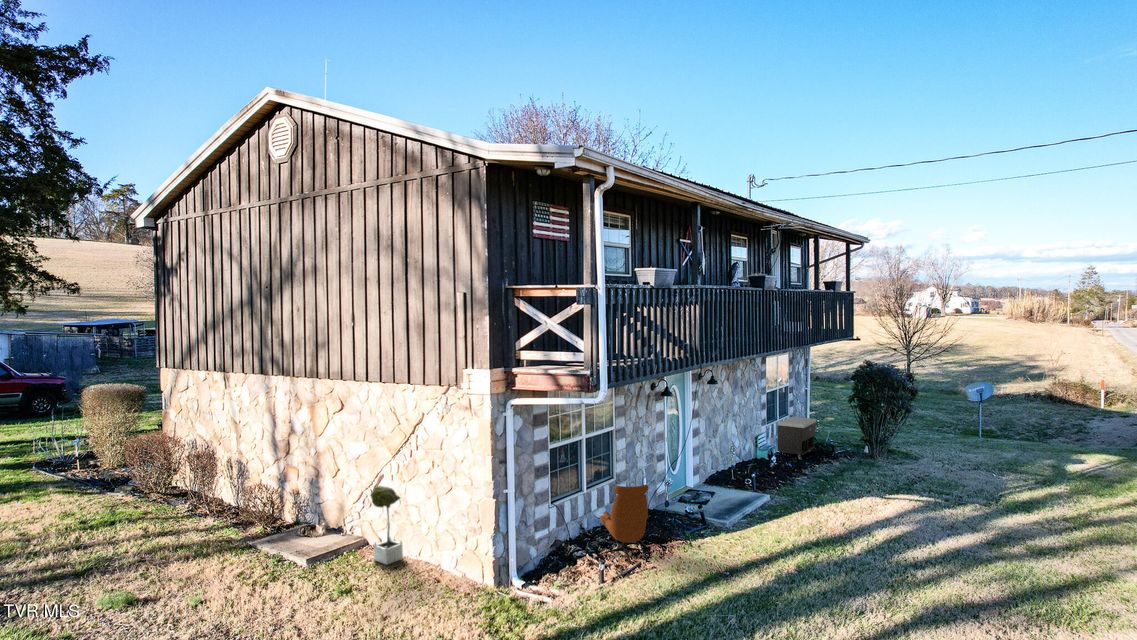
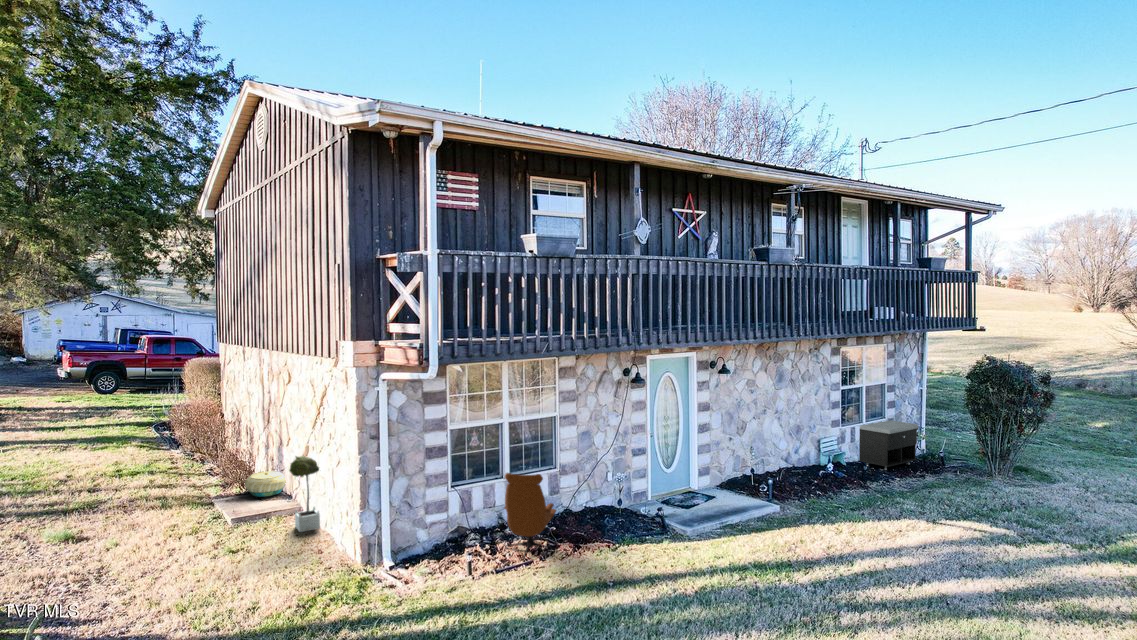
basket: none [266,504,311,533] -> present [245,471,286,497]

